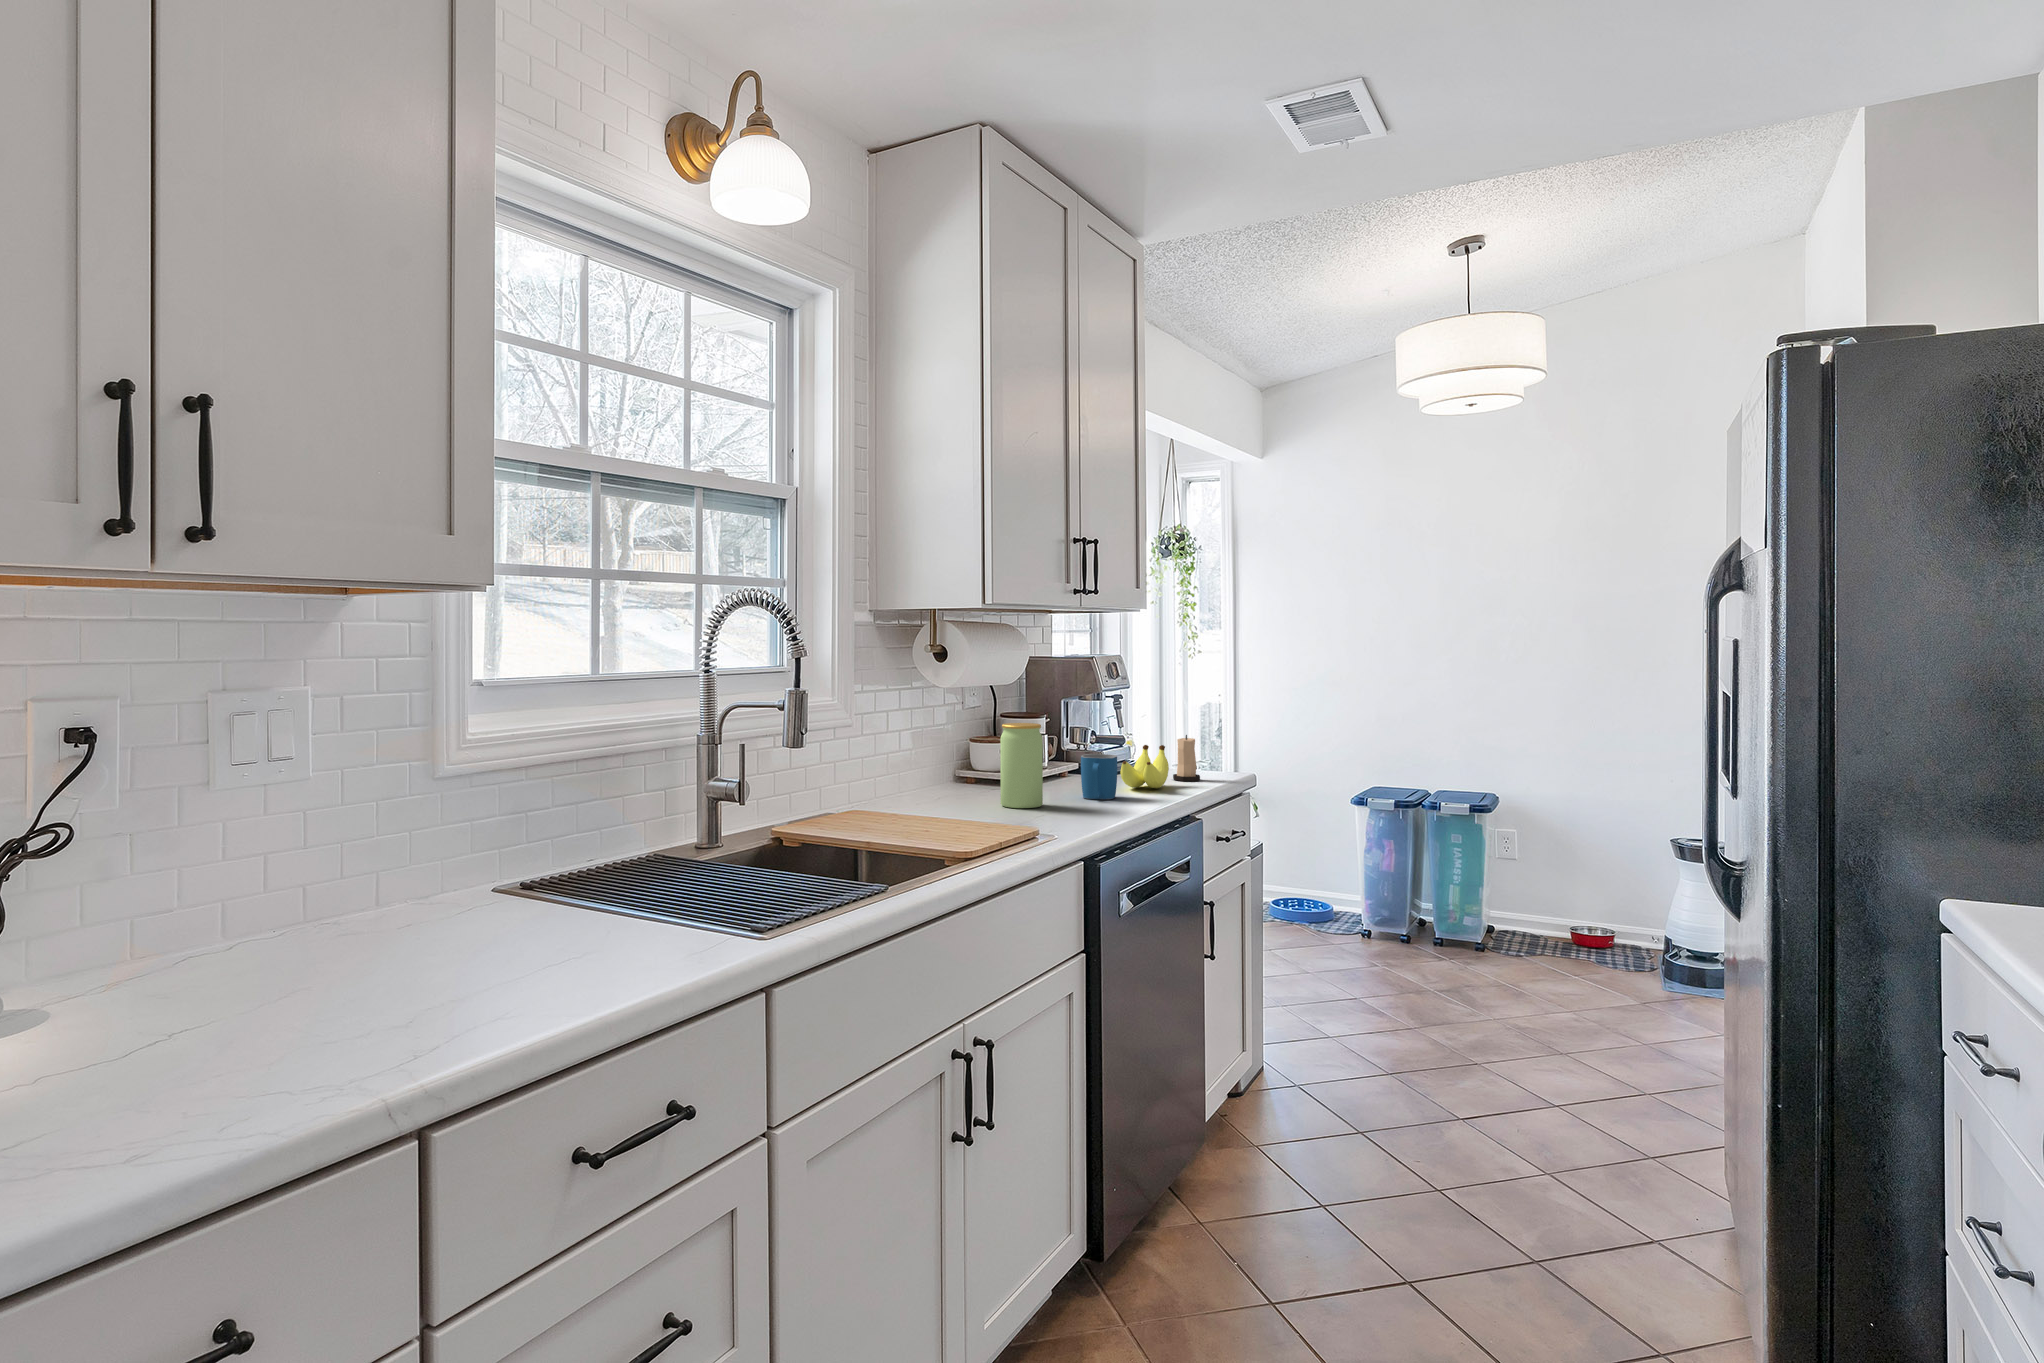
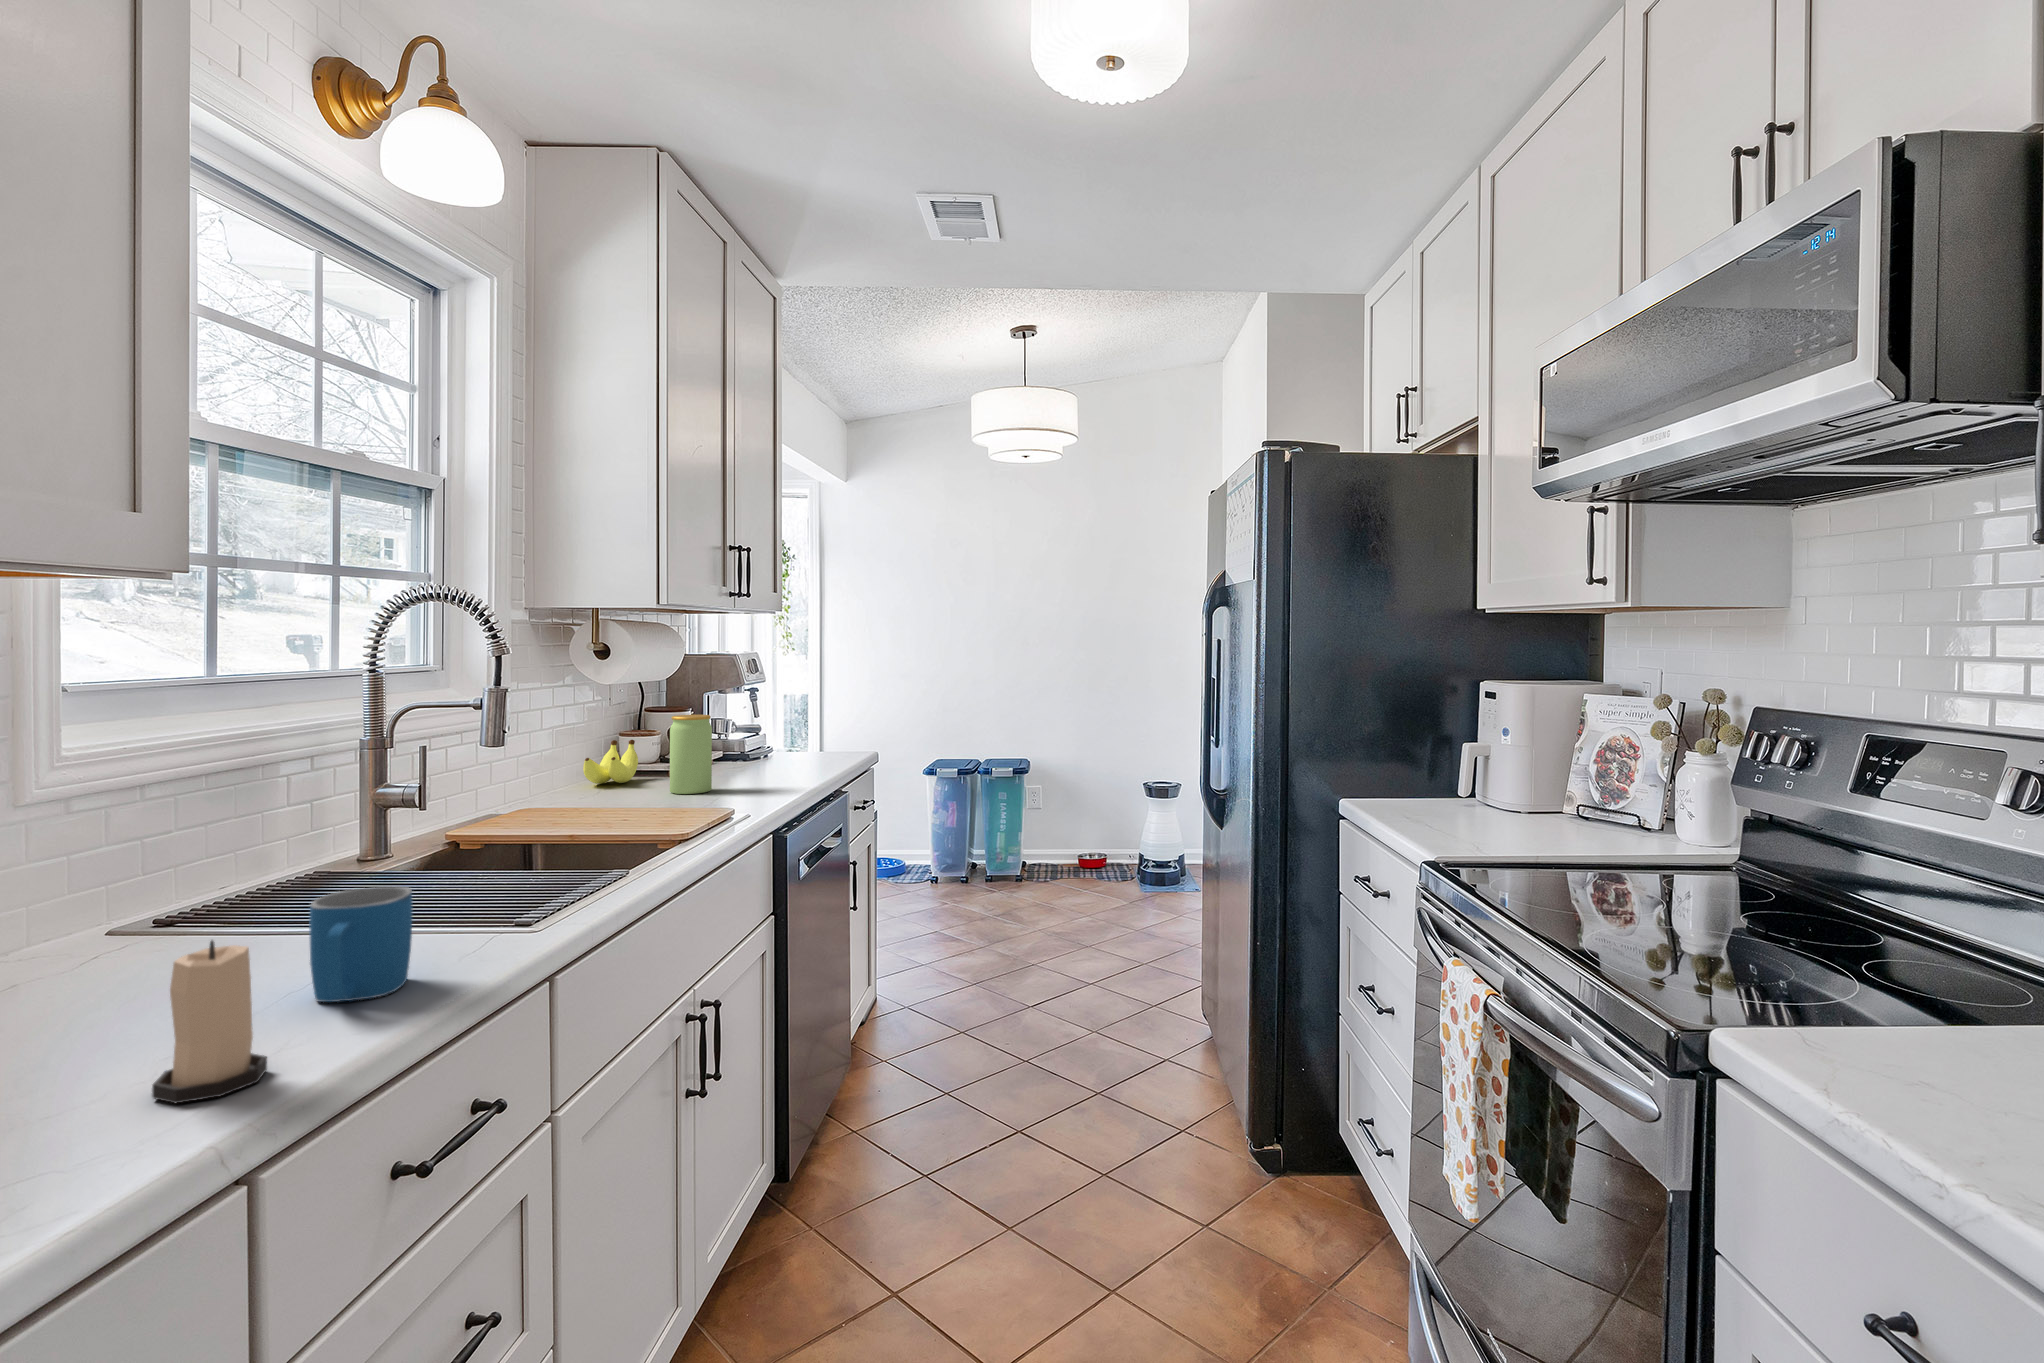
candle: present [1173,735,1200,781] -> present [152,941,267,1103]
banana: present [1121,745,1169,788] -> present [583,740,638,784]
mug: present [1081,754,1117,799] -> present [309,887,412,1002]

